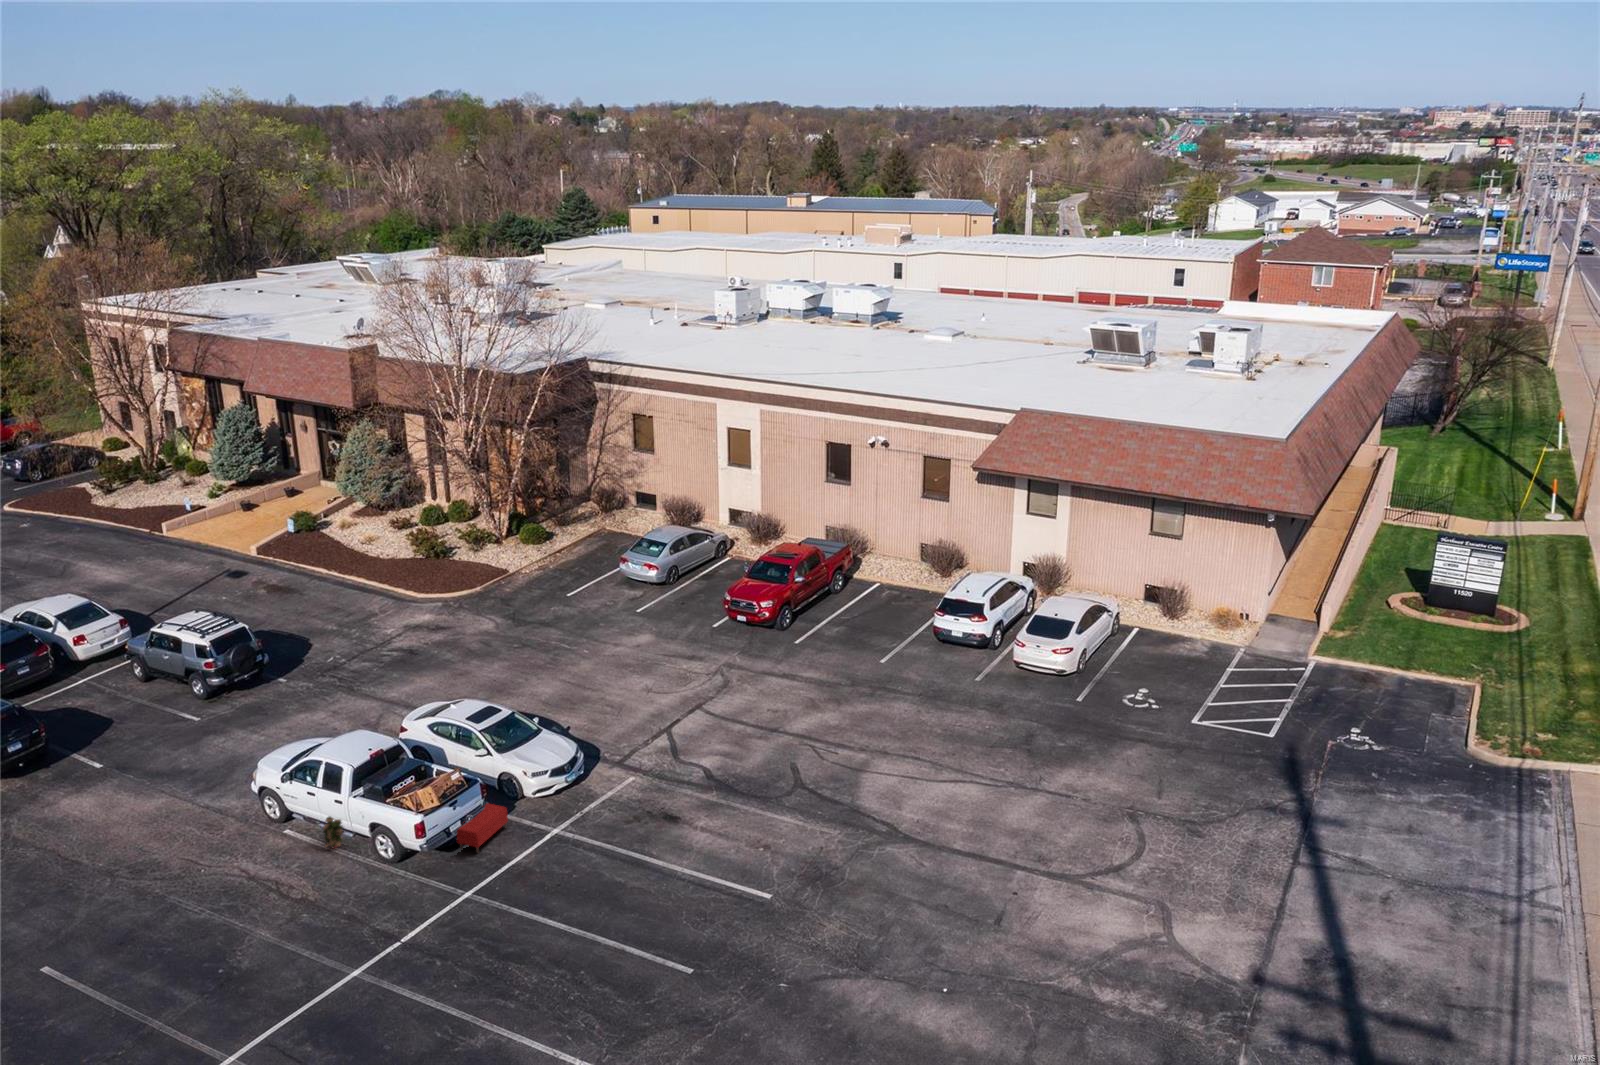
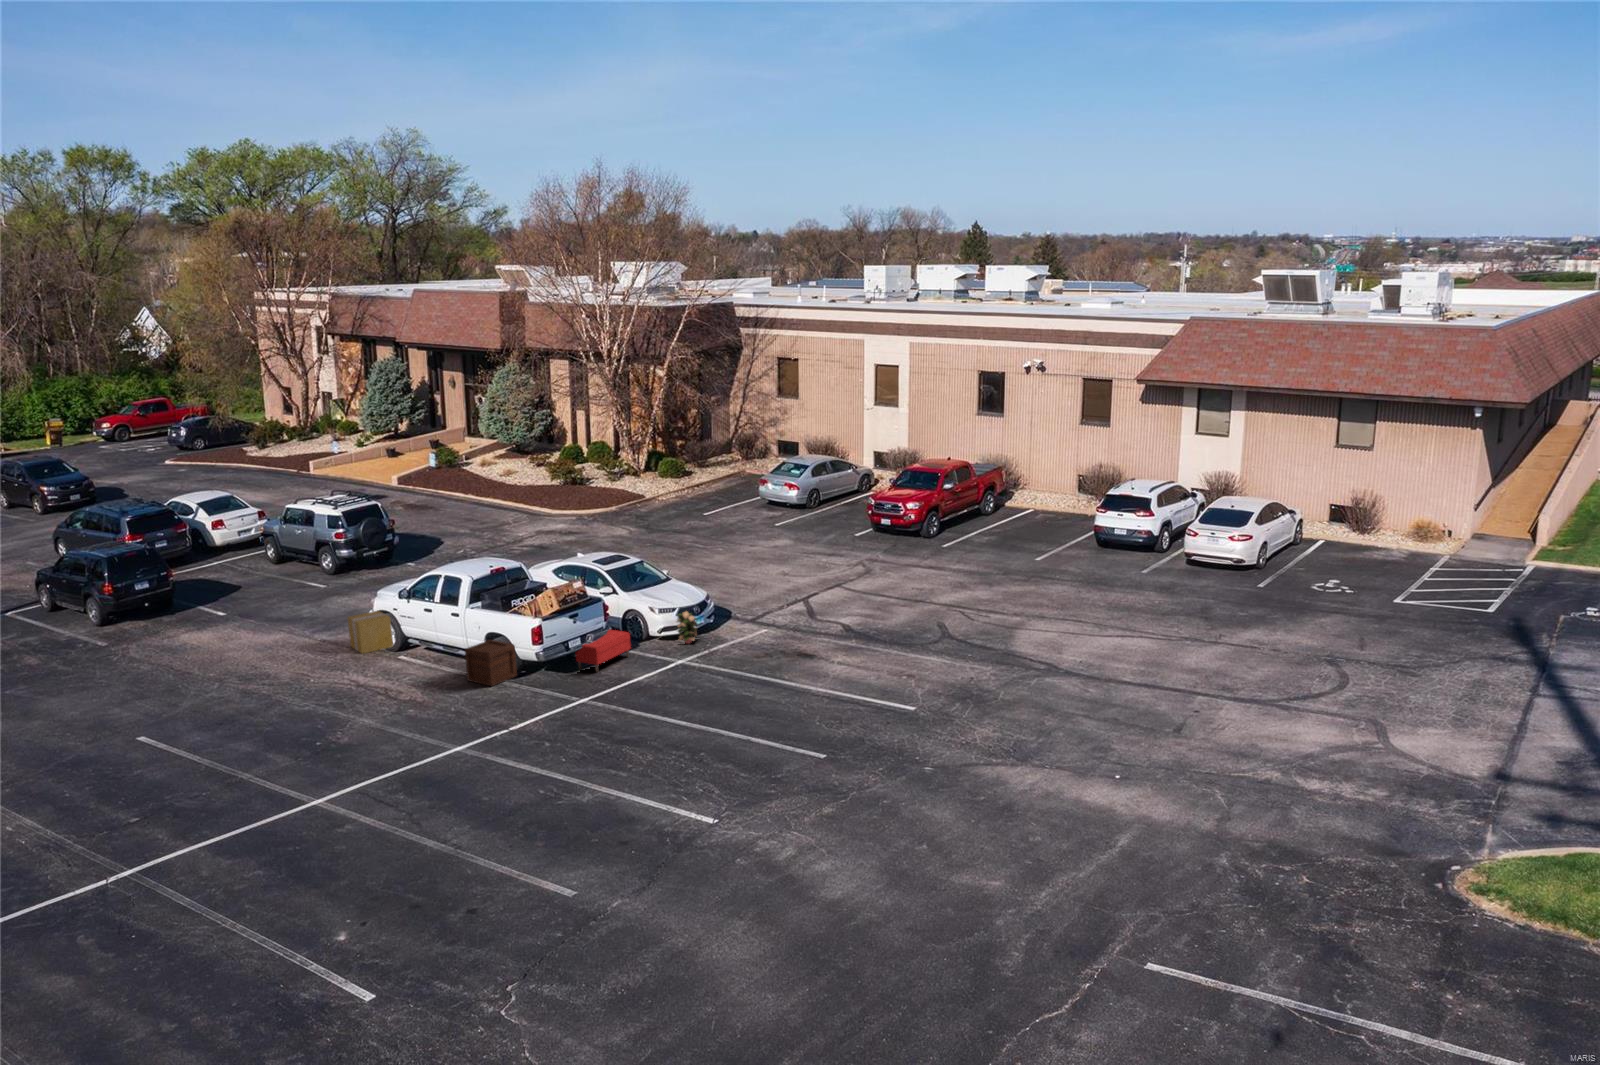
cardboard box: none [230,786,278,835] -> present [348,611,393,653]
decorative plant: present [323,817,343,848] -> present [677,612,697,644]
wooden crate: none [351,830,402,880] -> present [465,640,517,686]

